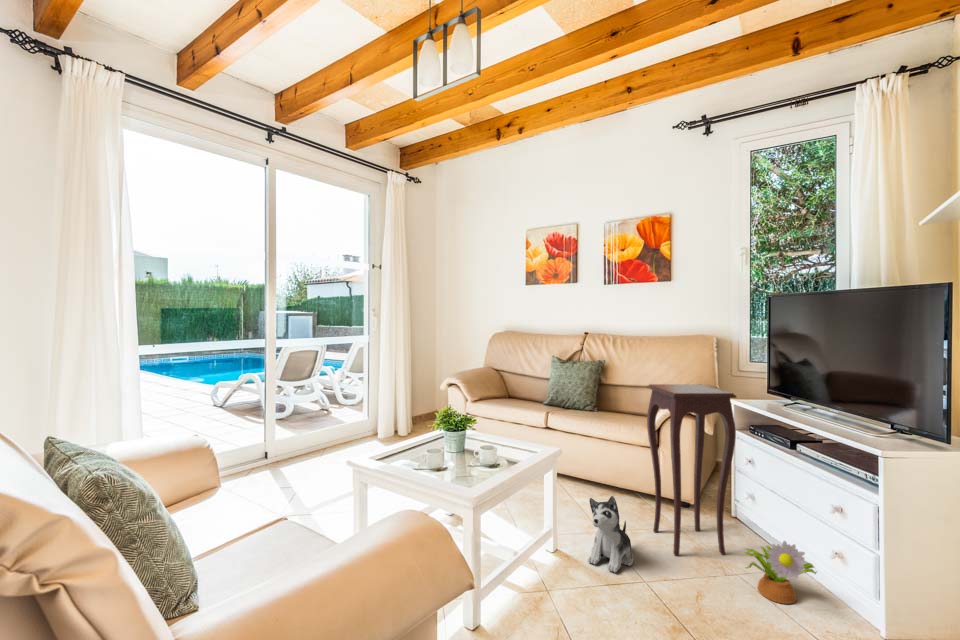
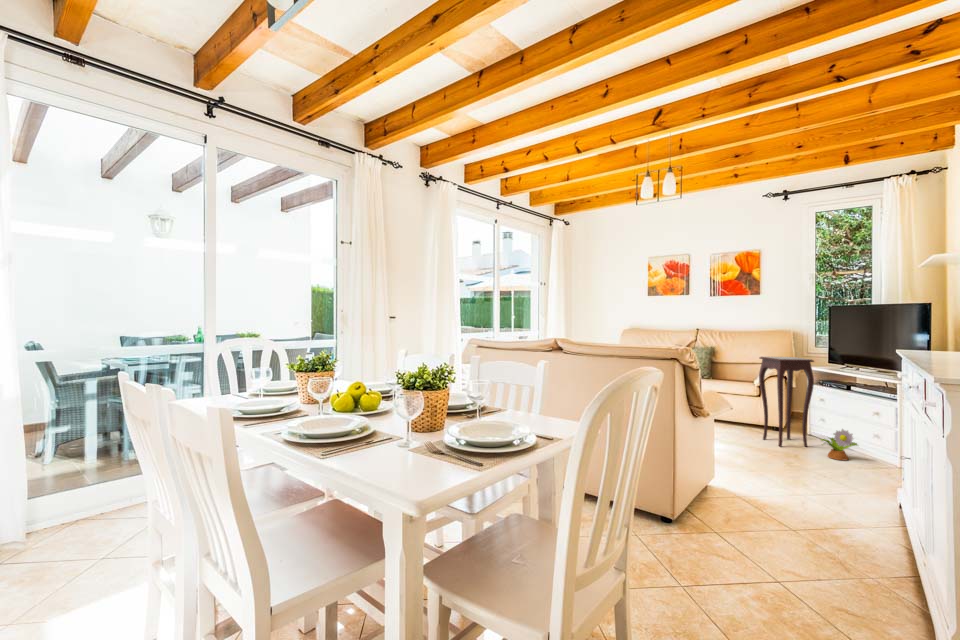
plush toy: present [588,496,634,573] -> none [732,413,758,451]

